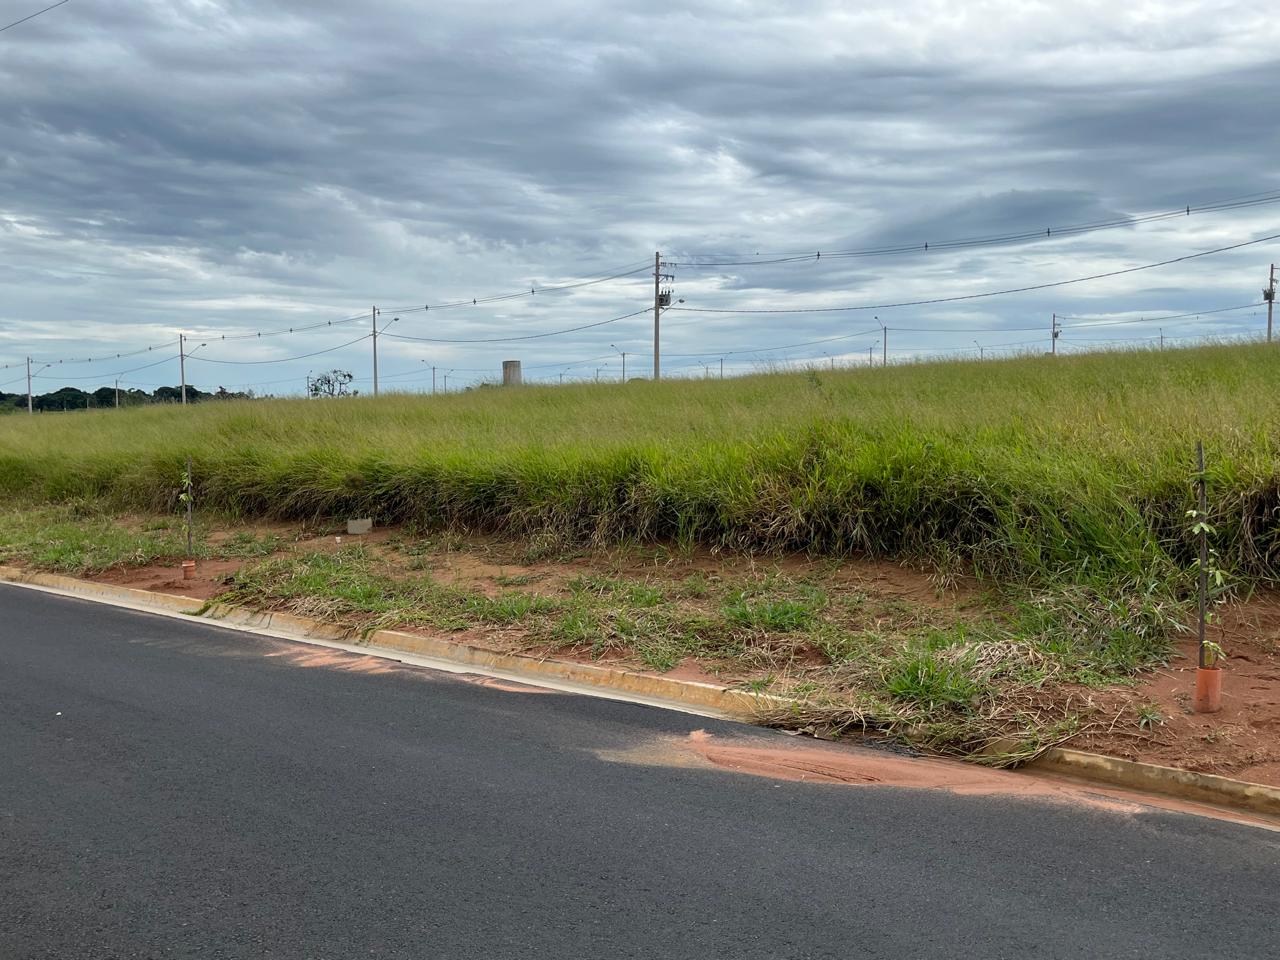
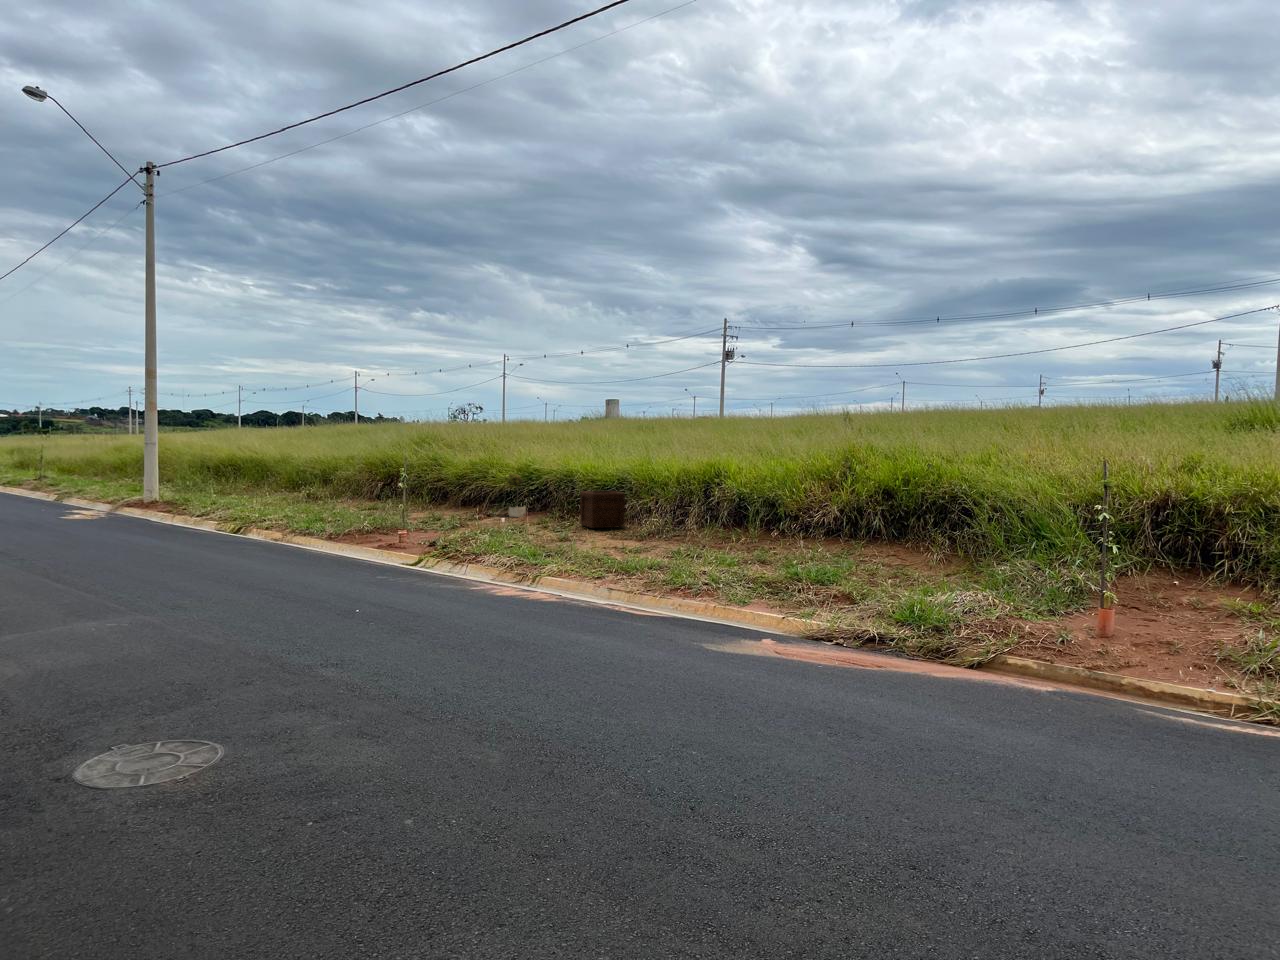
wooden crate: none [445,494,509,549] -> present [580,491,625,528]

